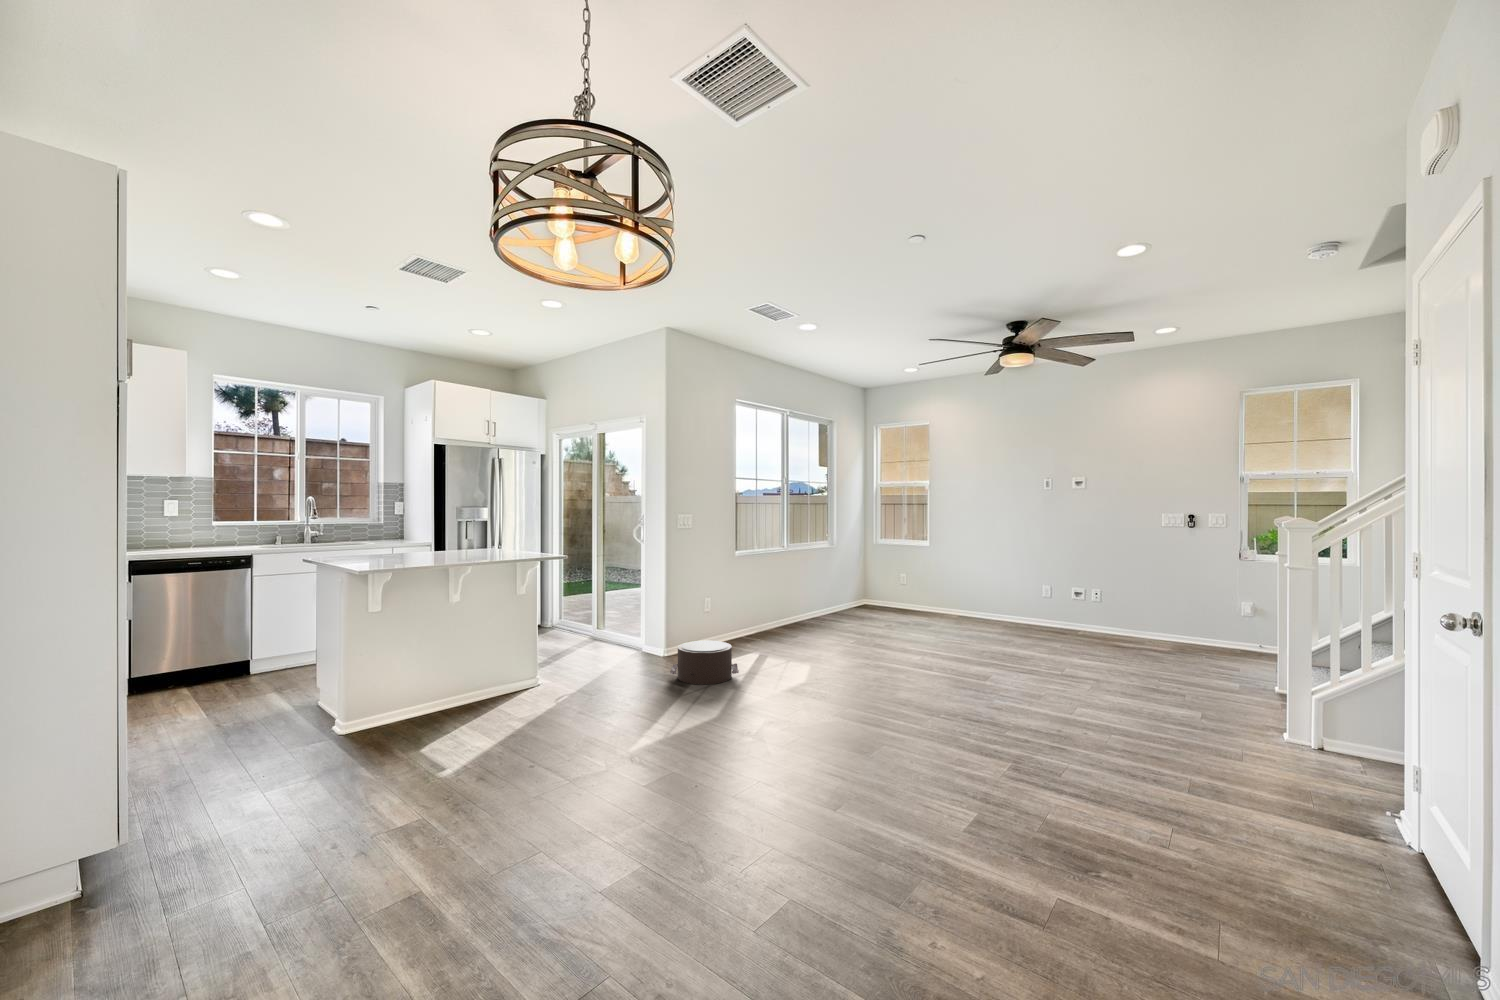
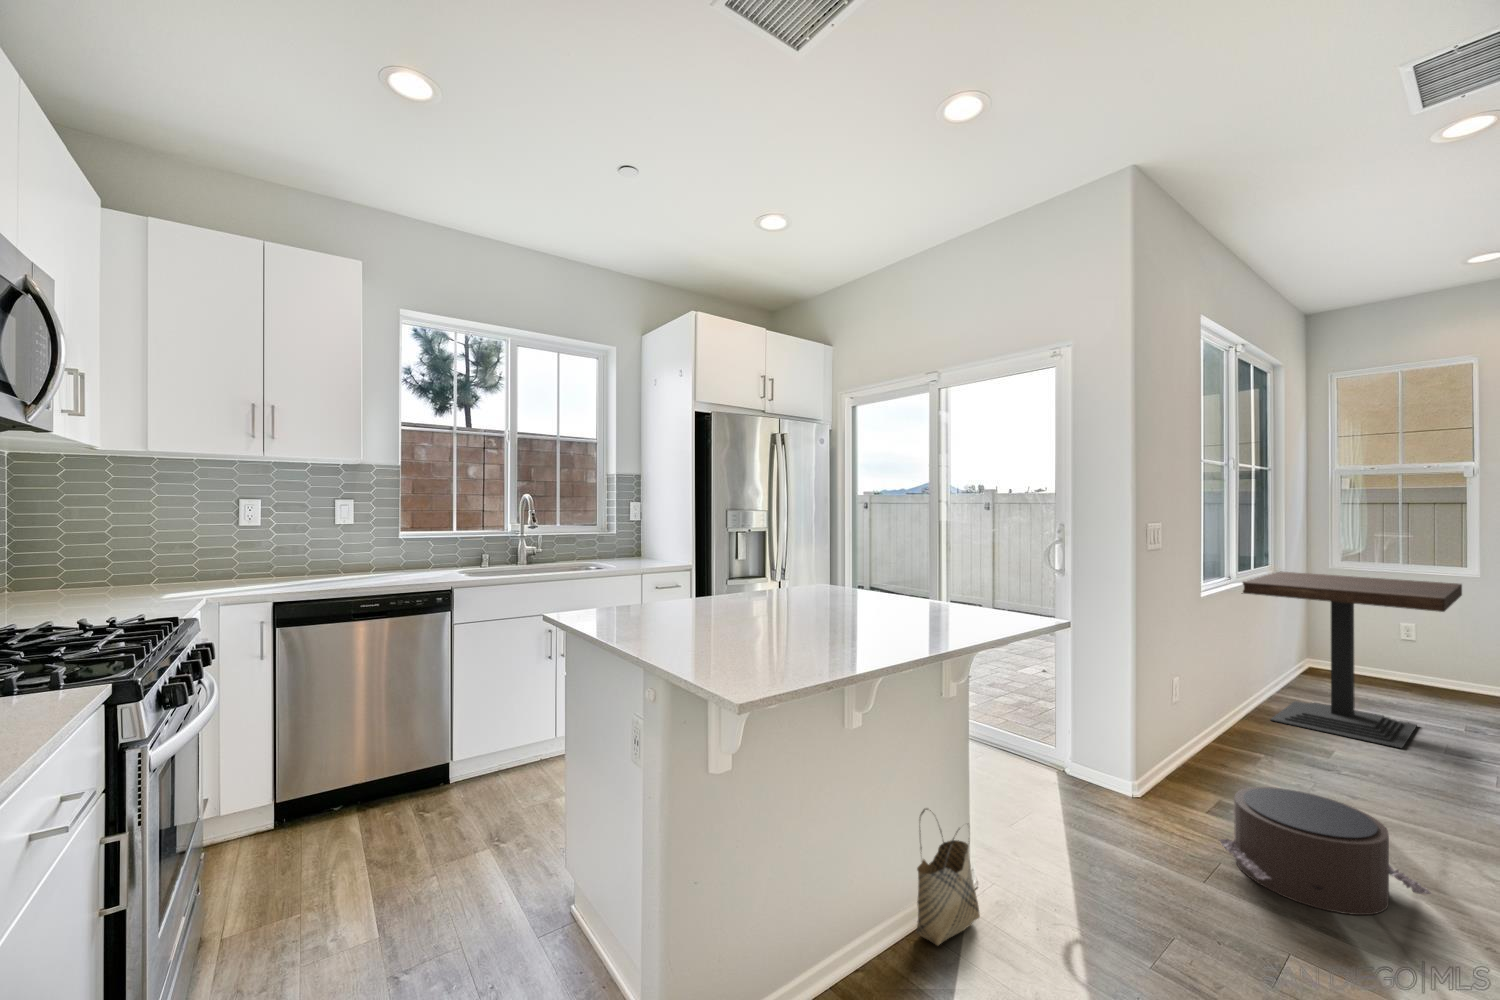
dining table: none [772,545,890,636] -> present [1242,571,1462,748]
woven basket: none [492,646,528,702] -> present [916,808,980,945]

